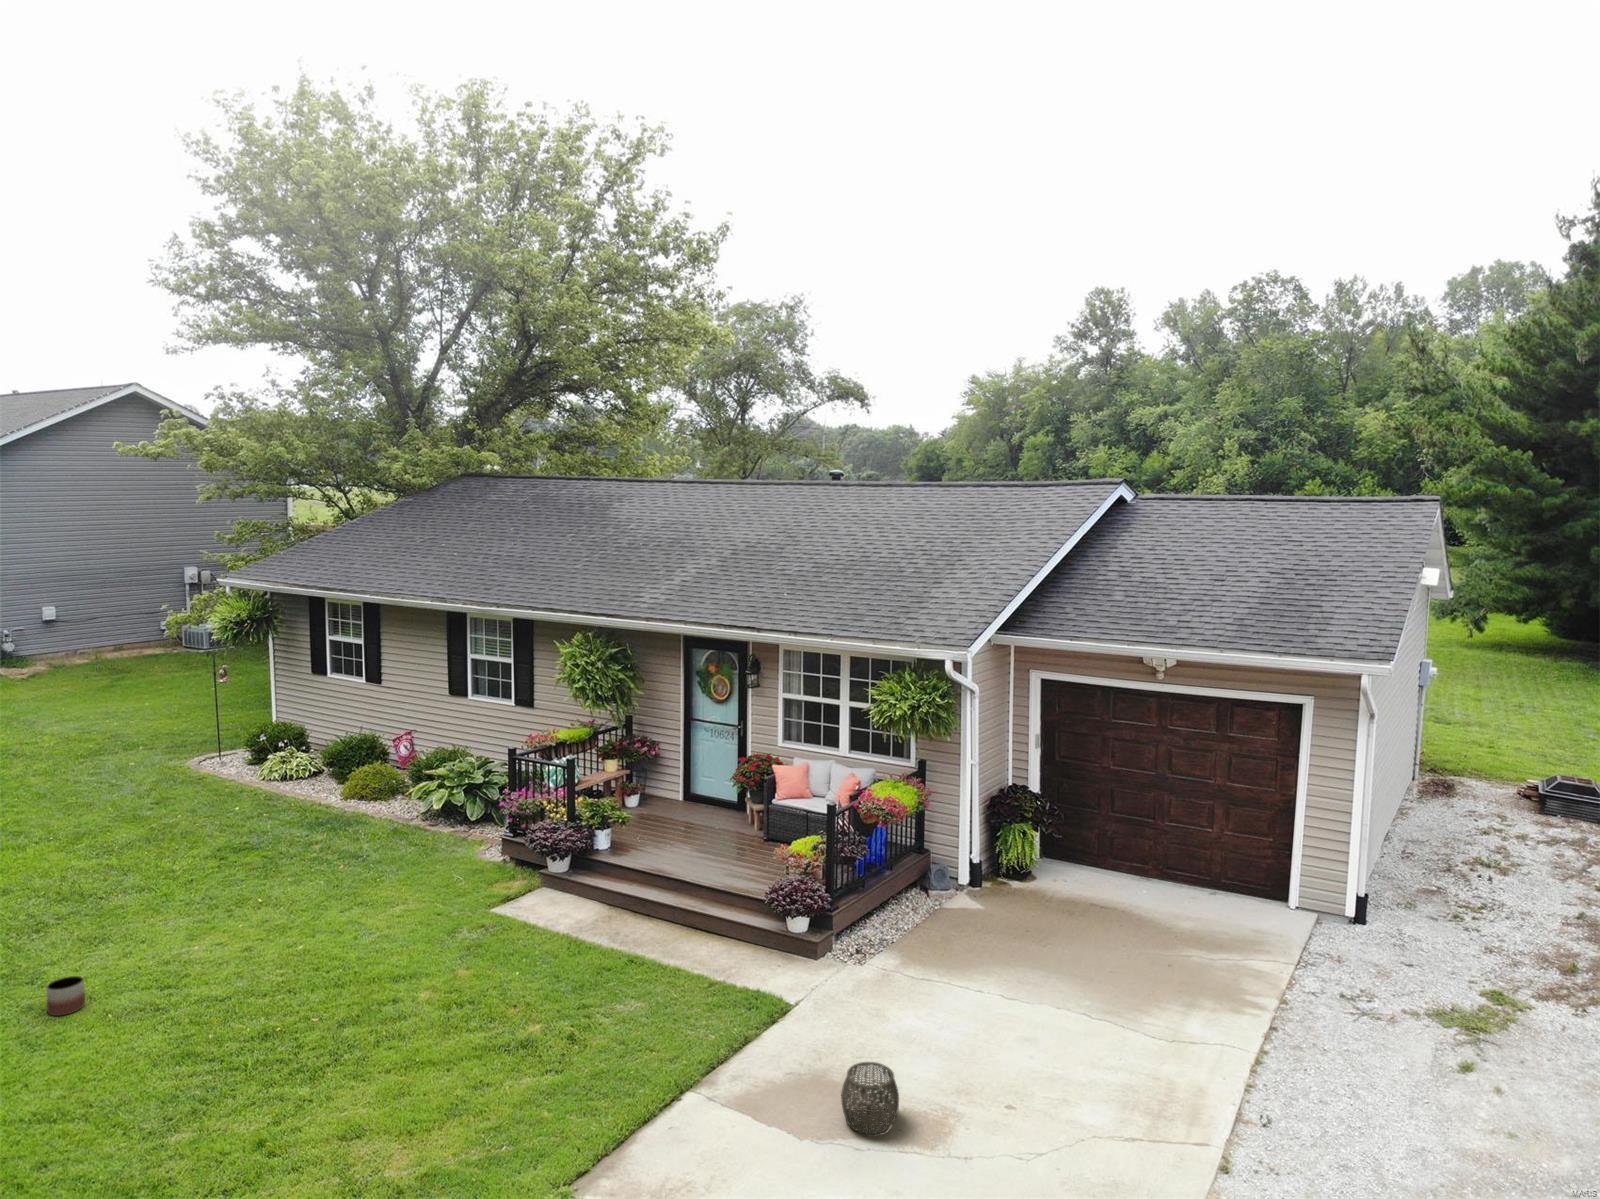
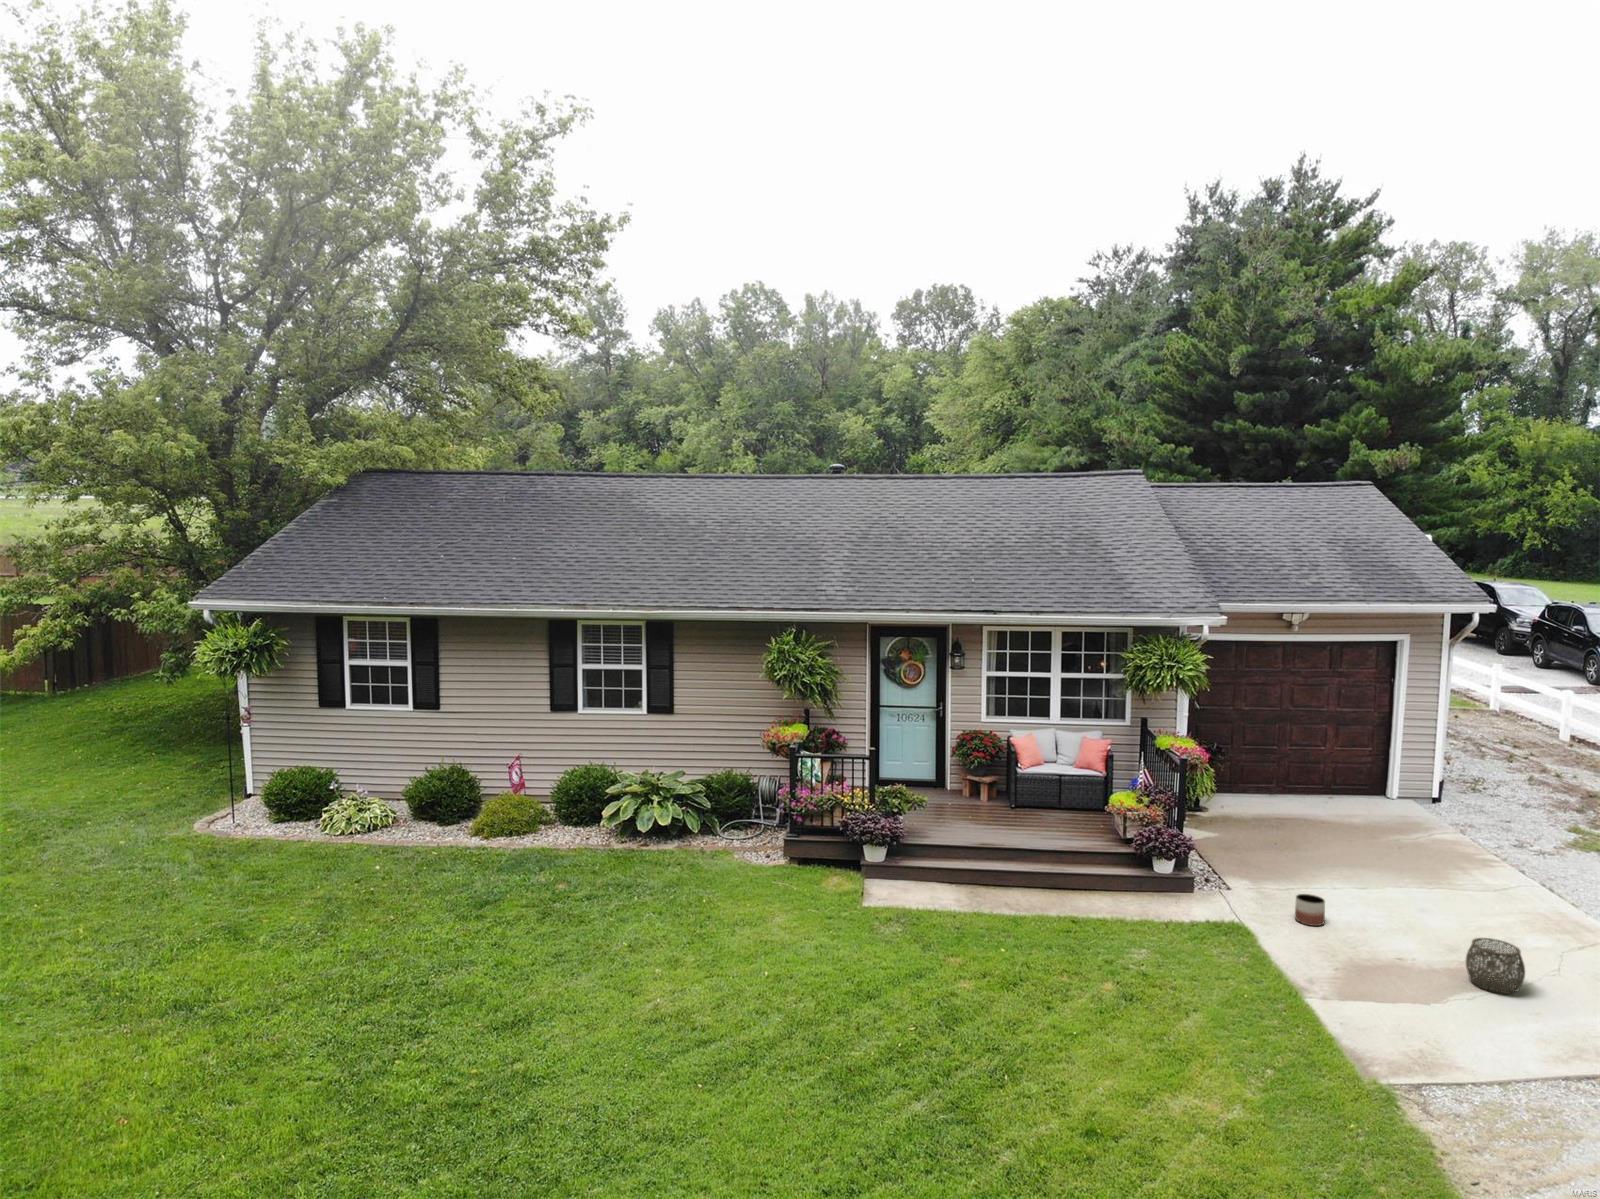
planter: present [47,976,85,1016] -> present [1295,894,1325,926]

